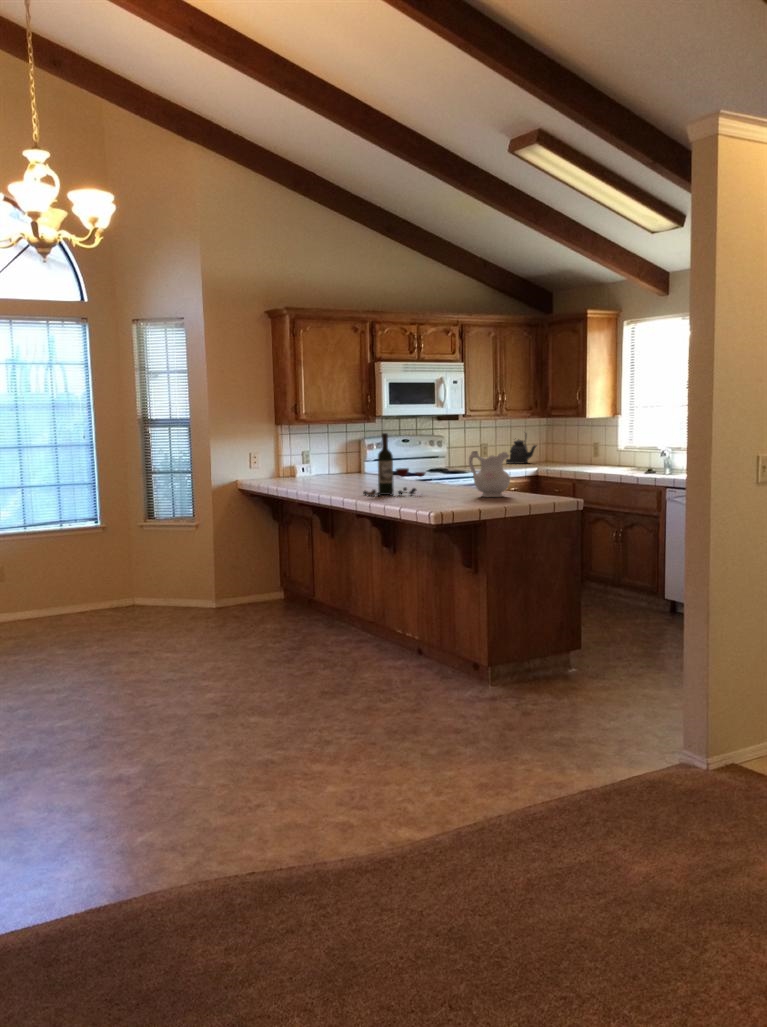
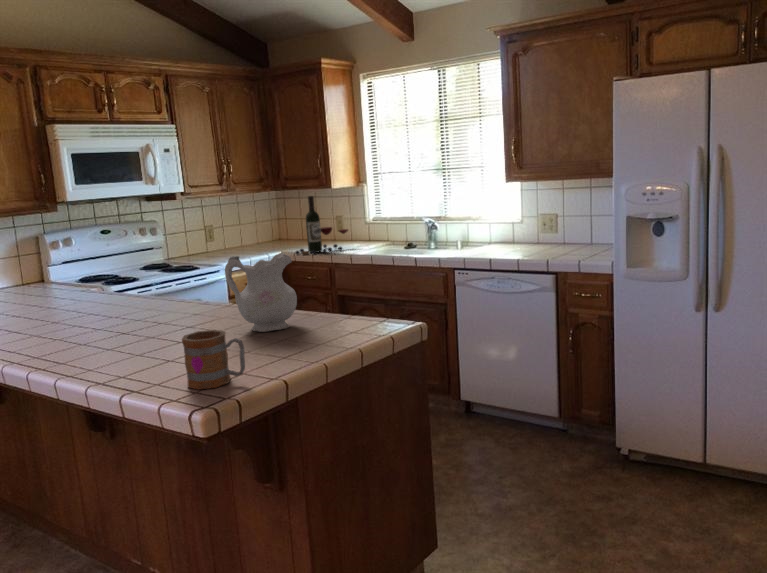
wine bottle: present [363,433,425,496] -> present [296,196,348,255]
kettle: present [506,433,536,464] -> none [231,208,269,247]
mug: none [435,482,465,509] -> present [182,330,245,390]

